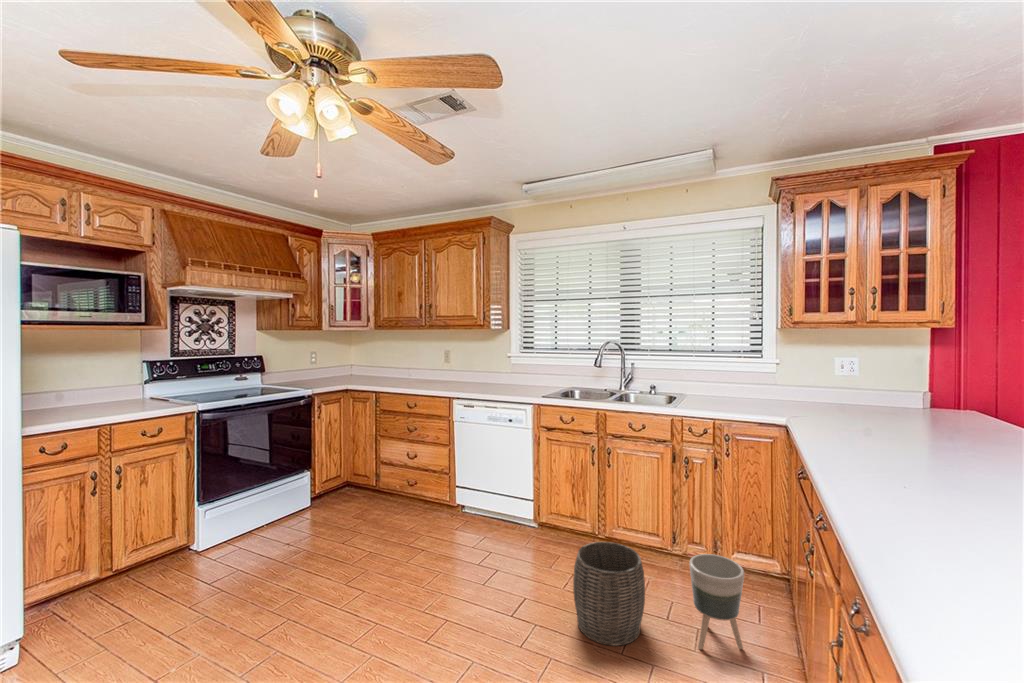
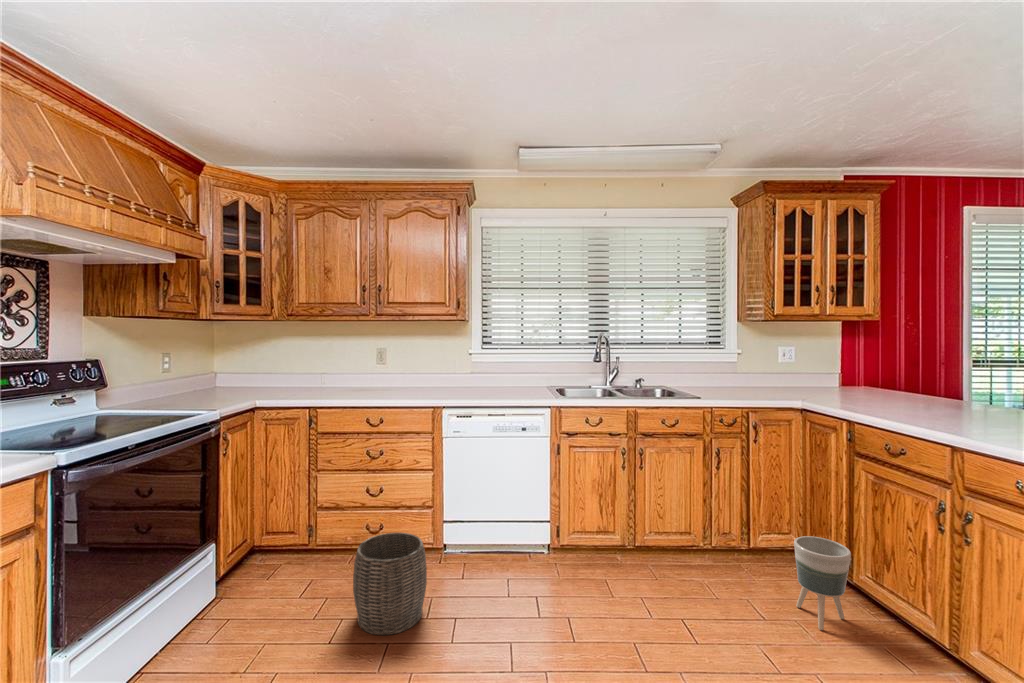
woven basket: present [573,542,645,646] -> present [353,533,427,635]

